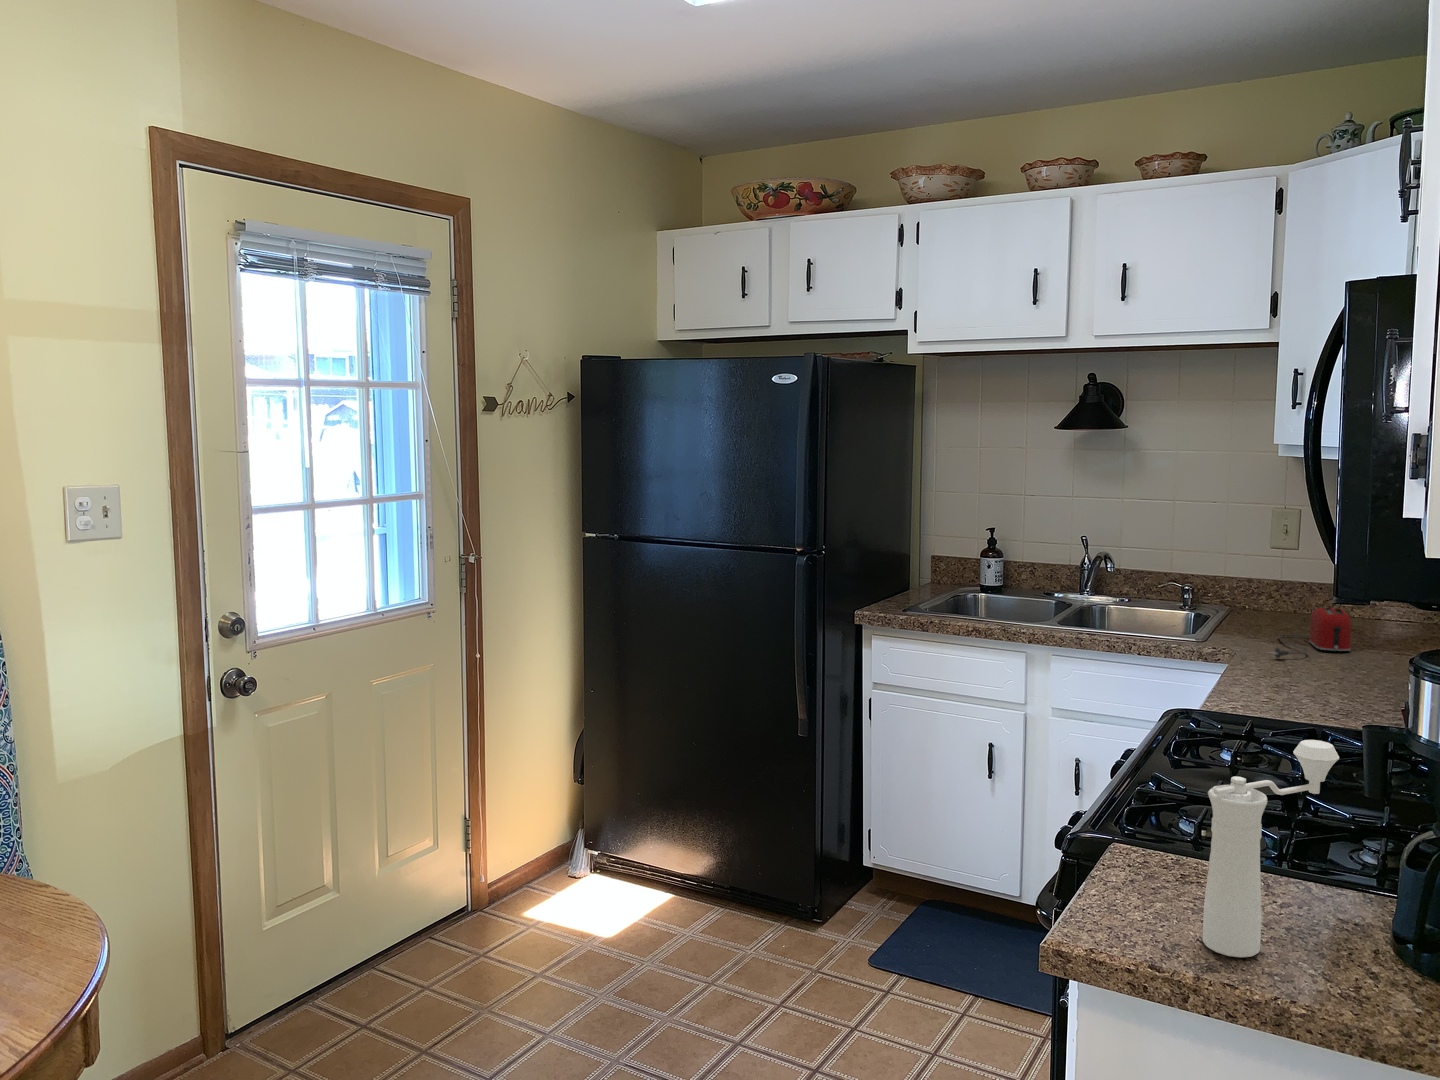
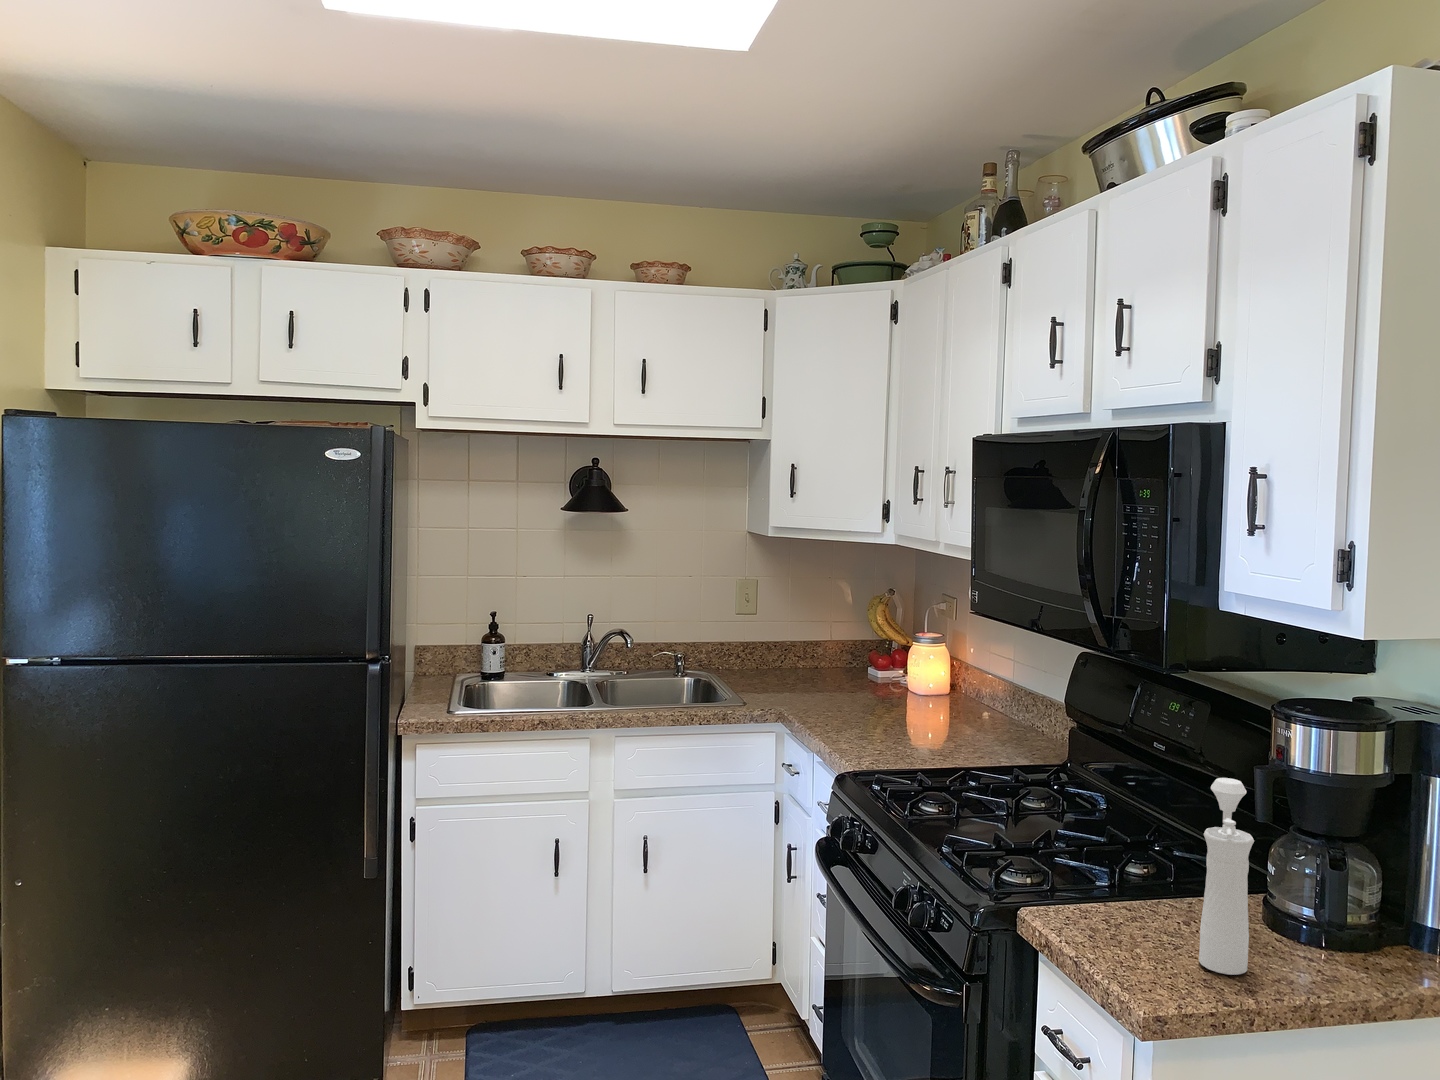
toaster: present [1272,607,1352,658] -> none [785,664,850,712]

